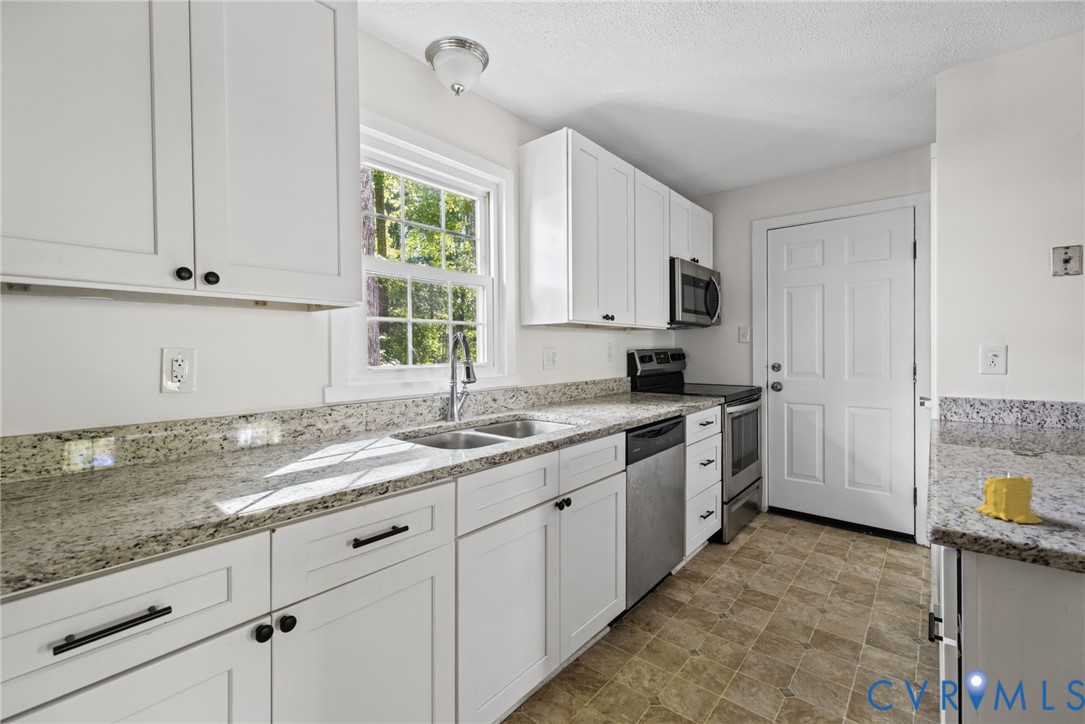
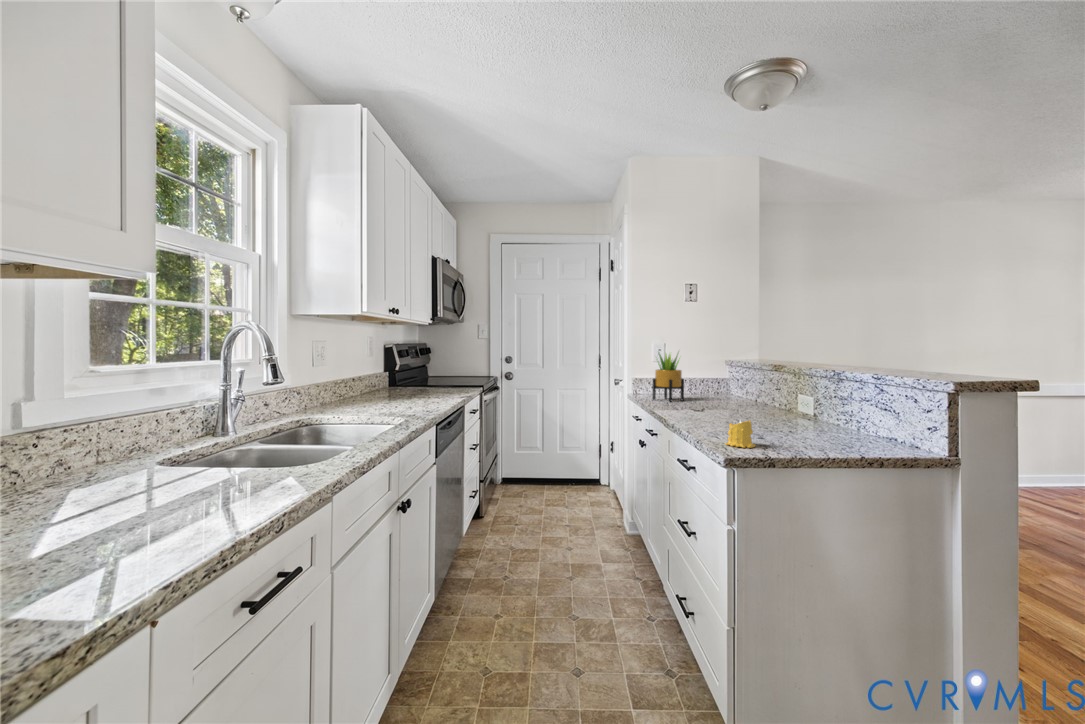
potted plant: none [974,350,1044,435] -> present [652,354,684,402]

